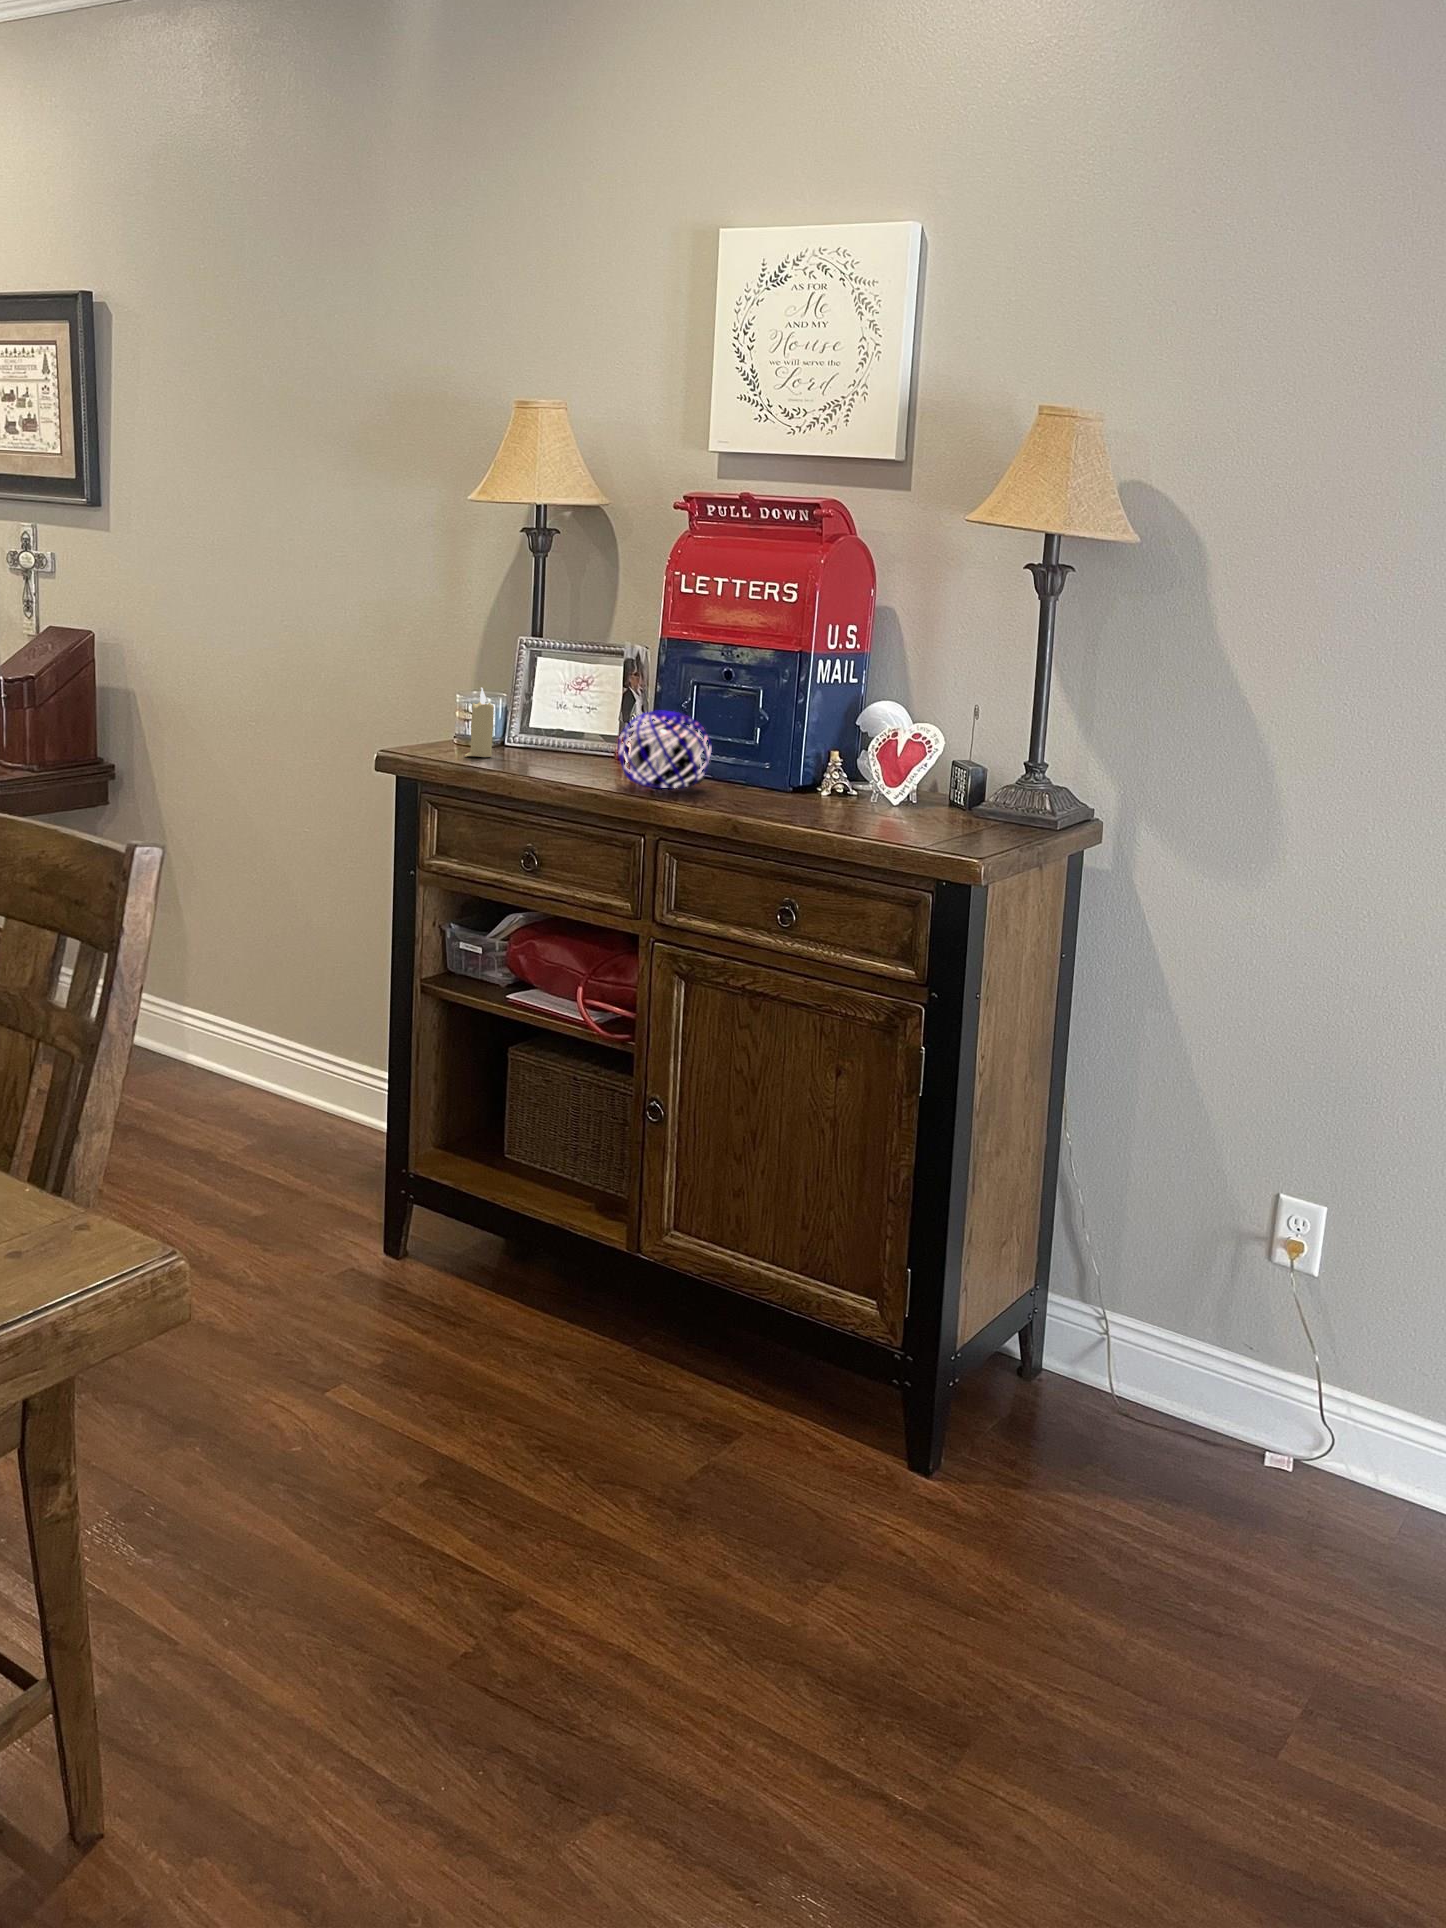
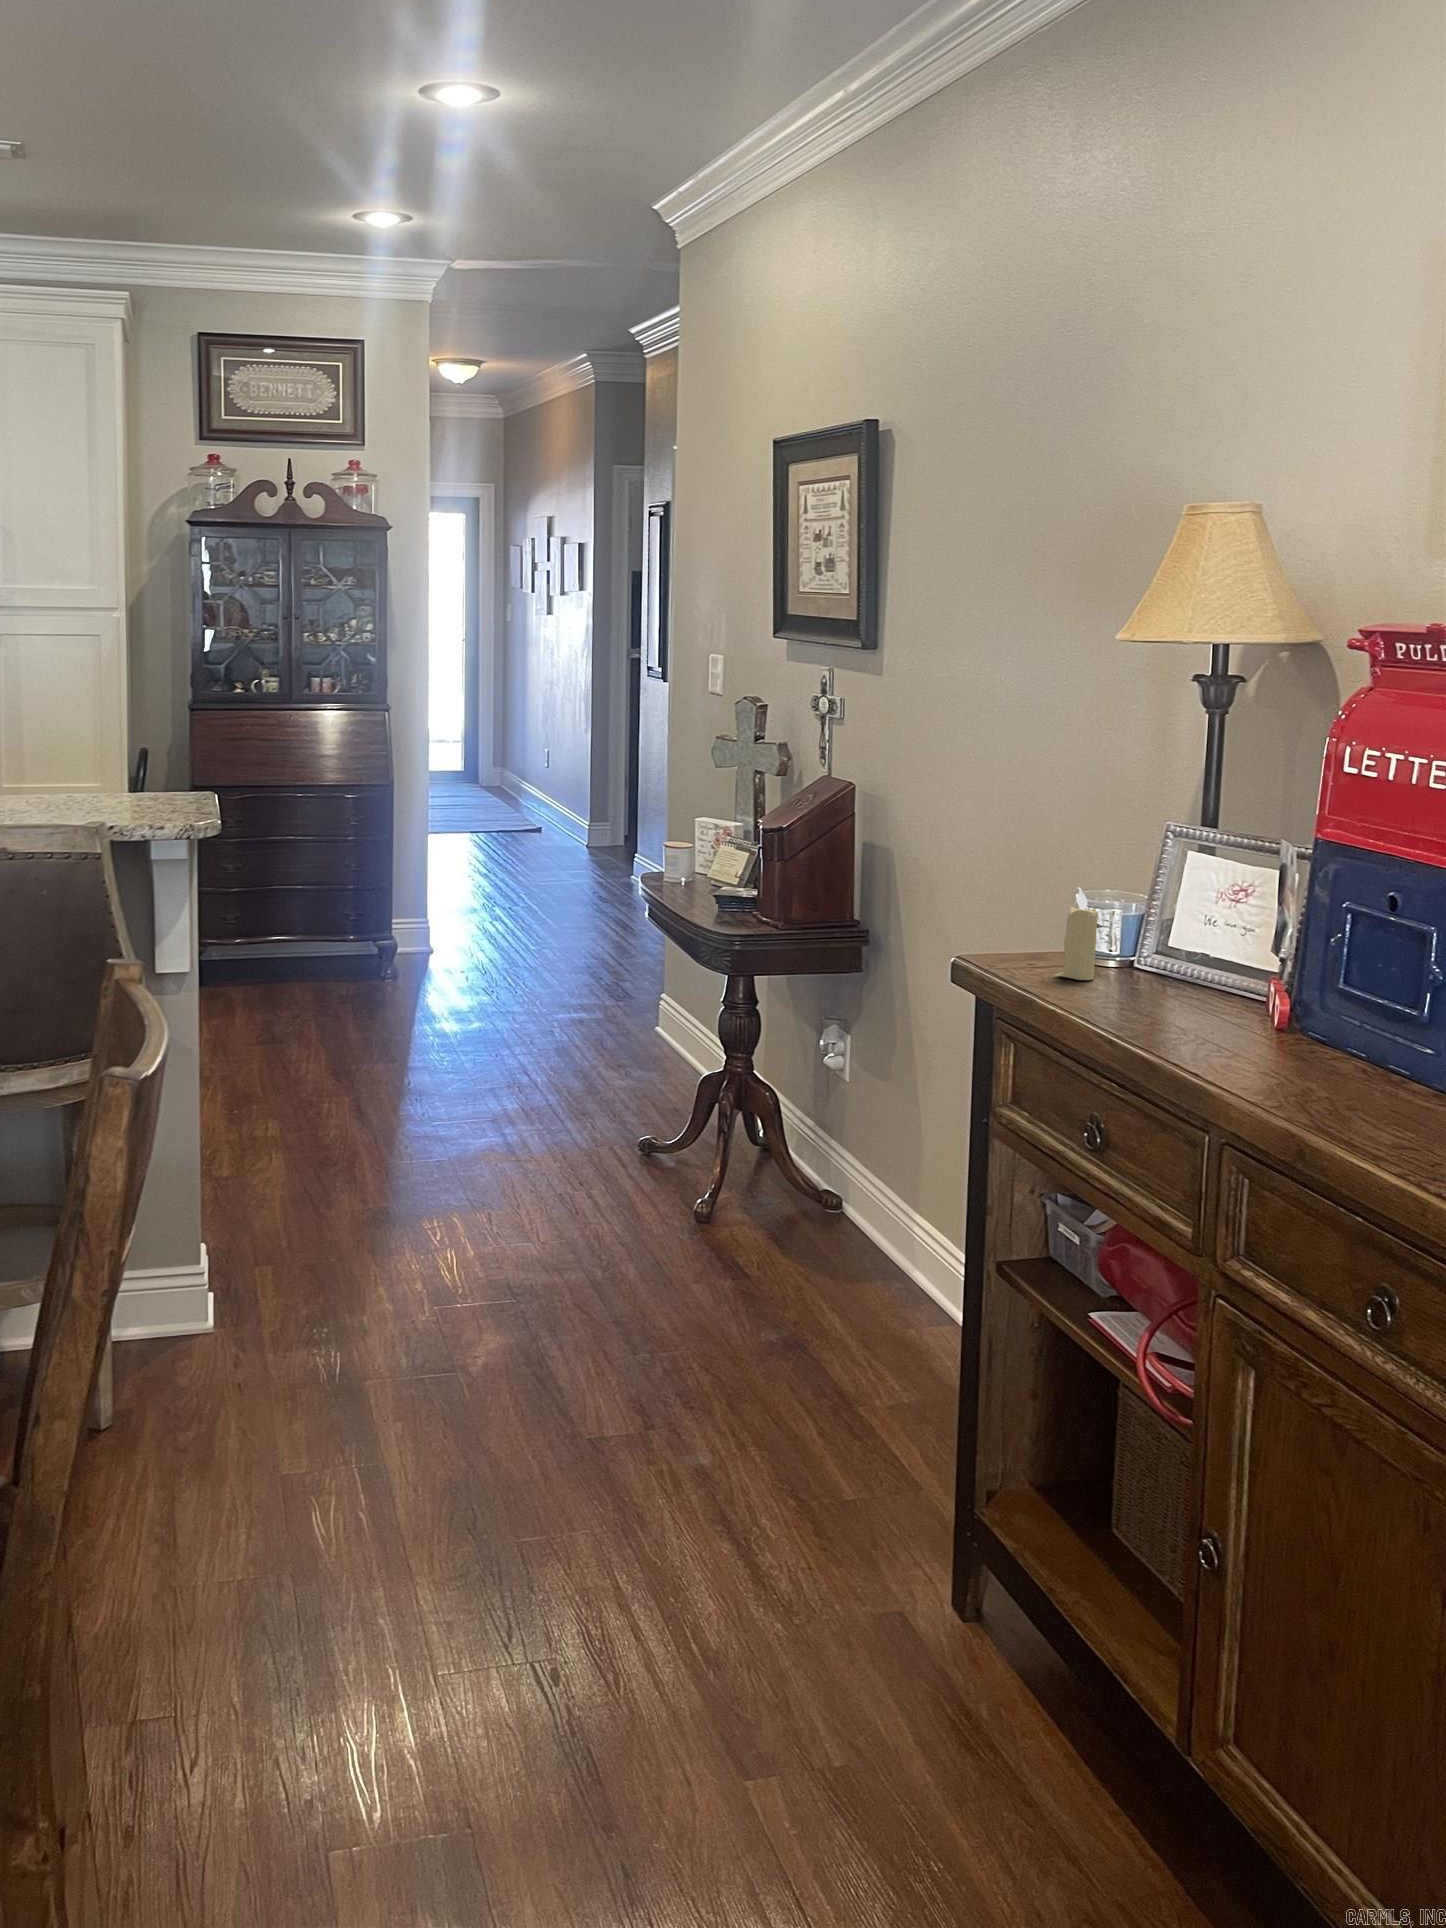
decorative orb: present [618,711,712,789] -> none [1196,948,1345,1070]

